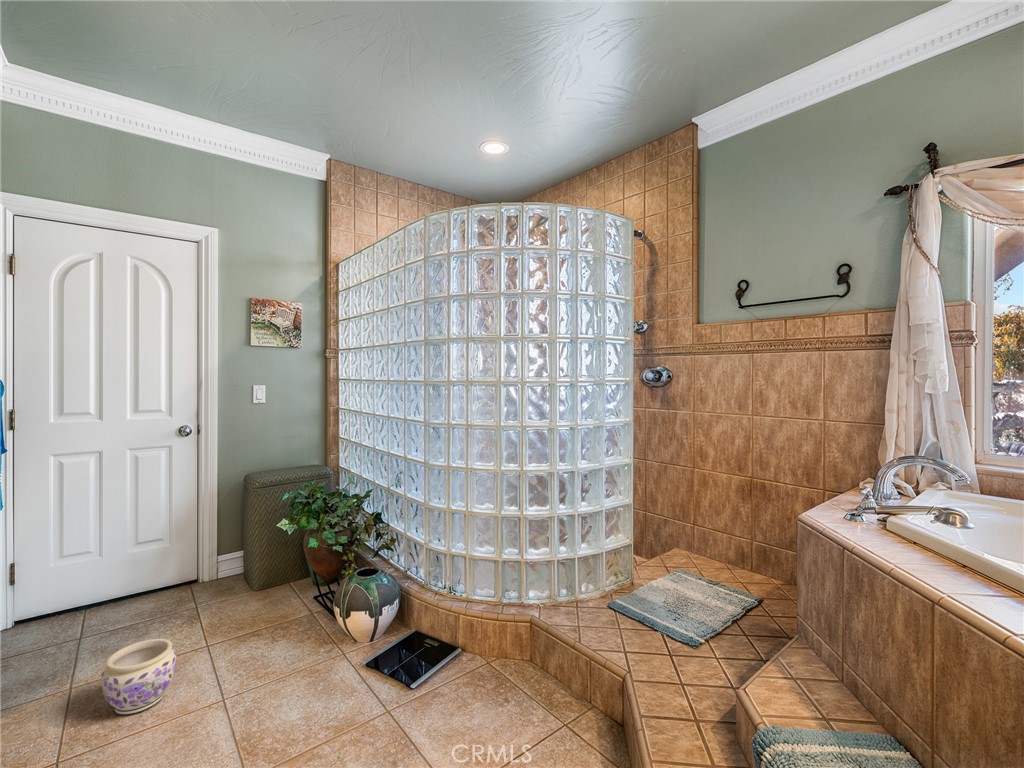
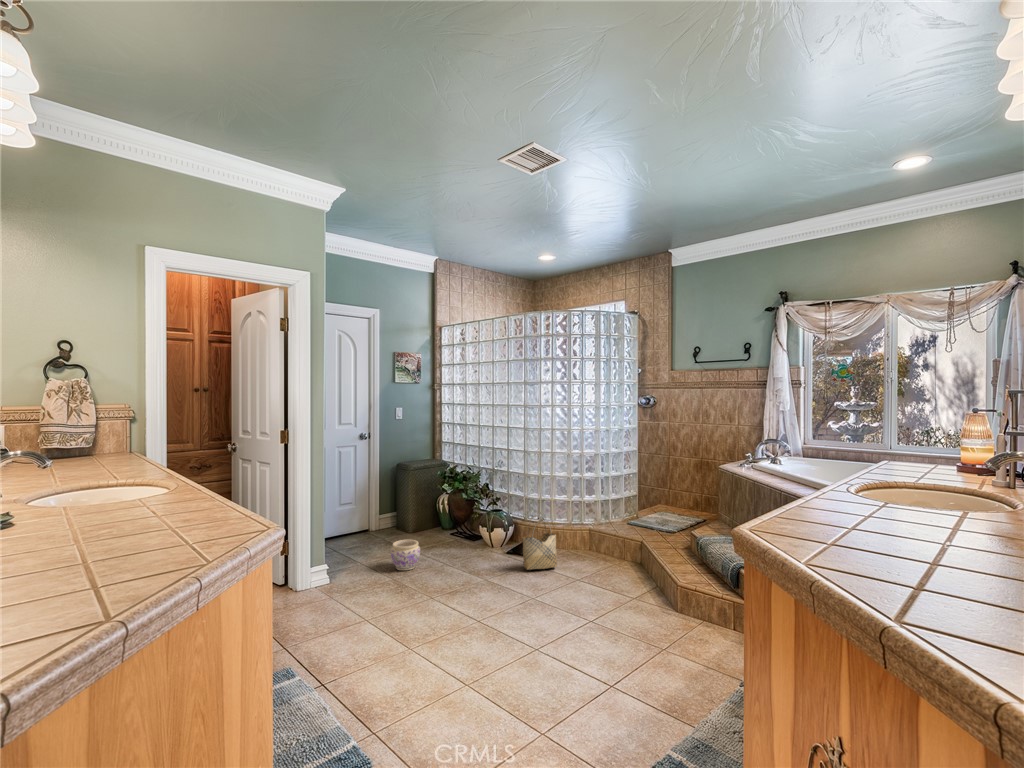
woven basket: none [365,602,446,731] -> present [522,516,557,570]

